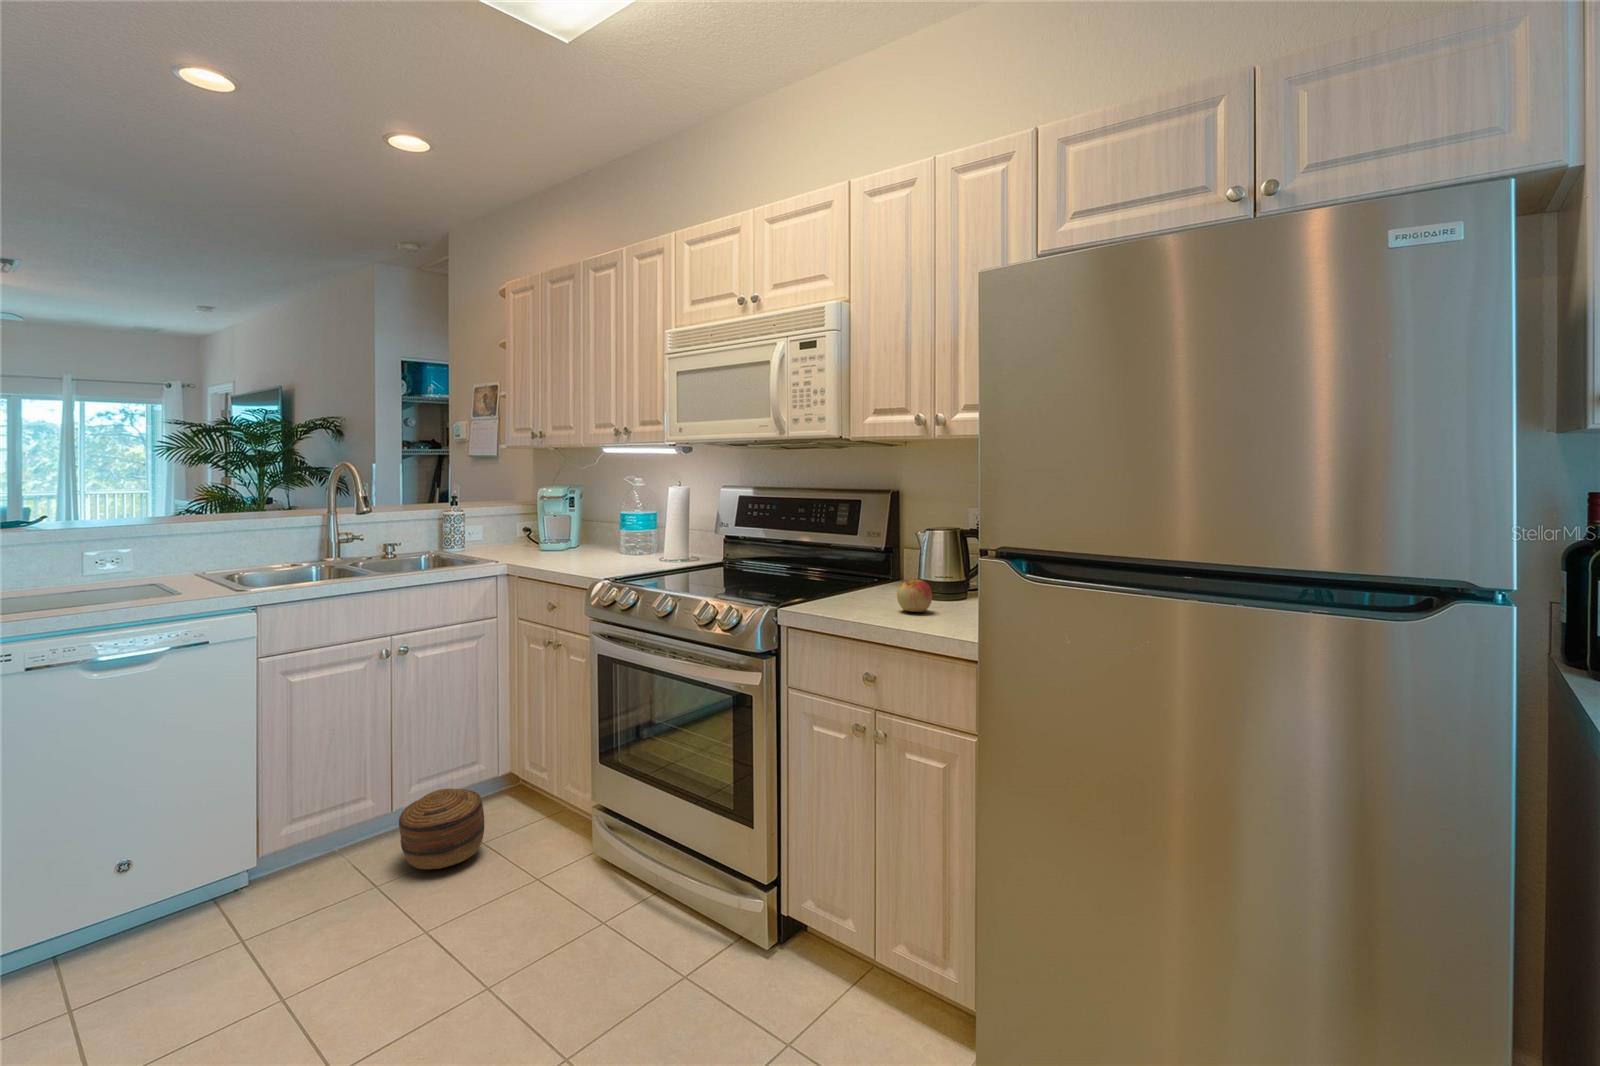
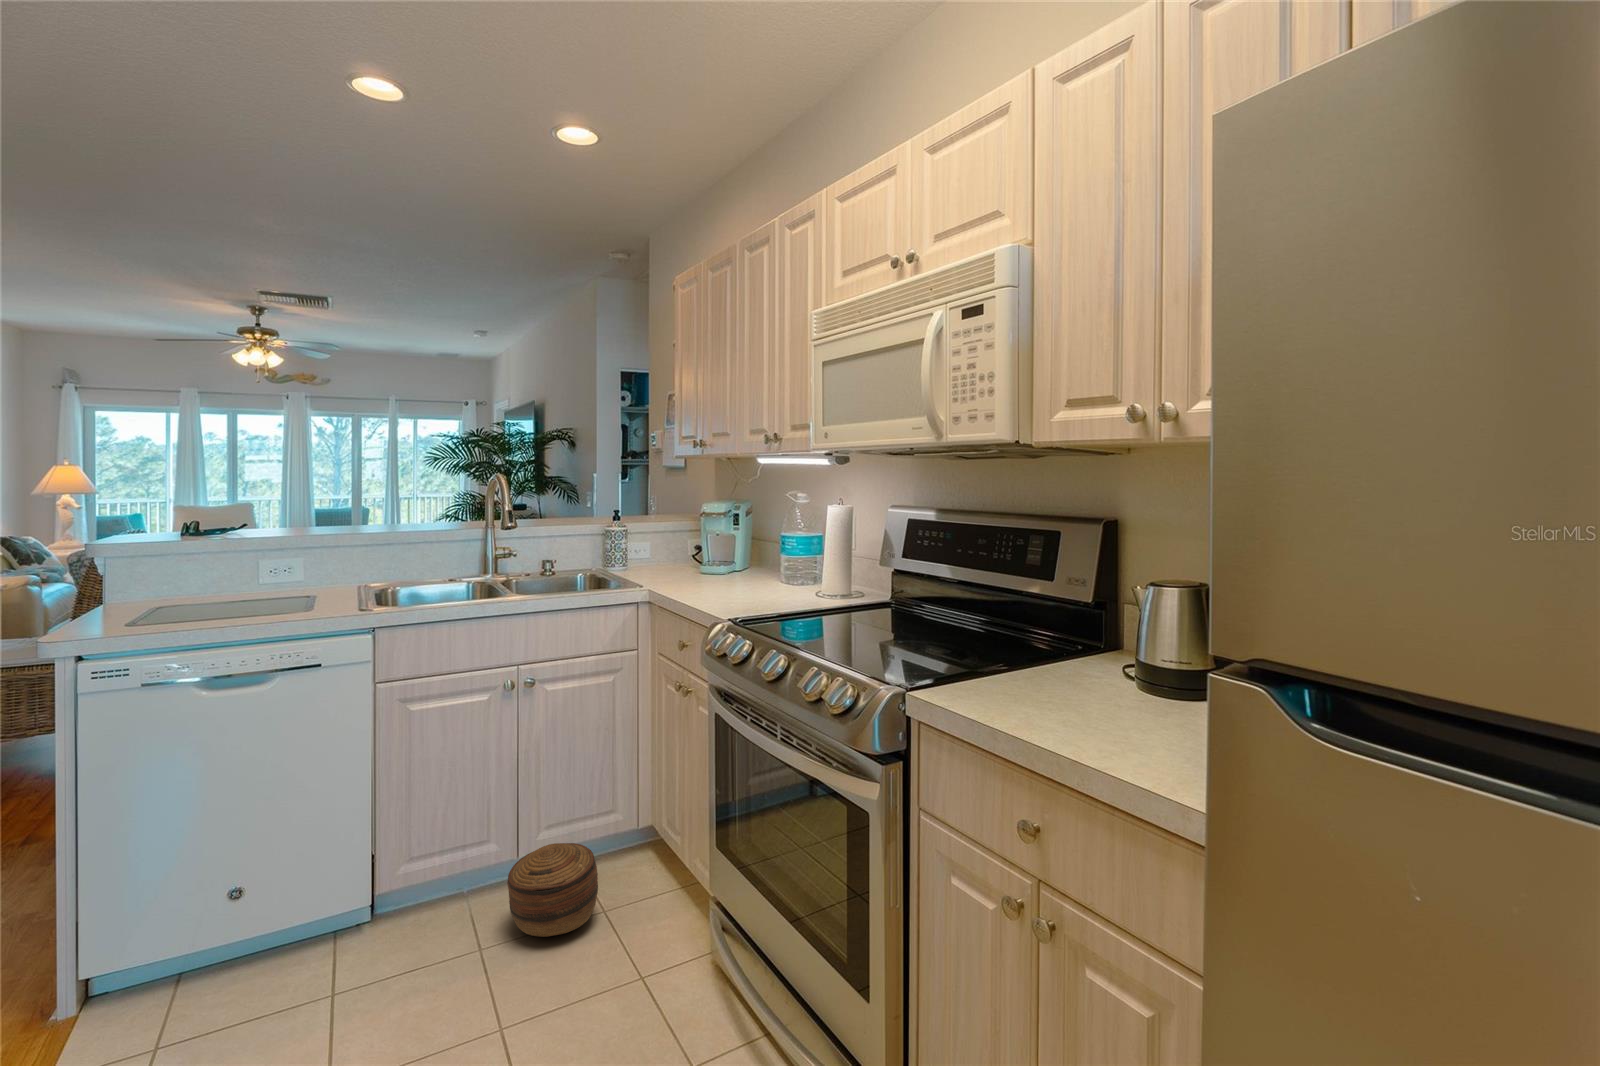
apple: present [897,579,932,612] -> none [1082,671,1143,727]

